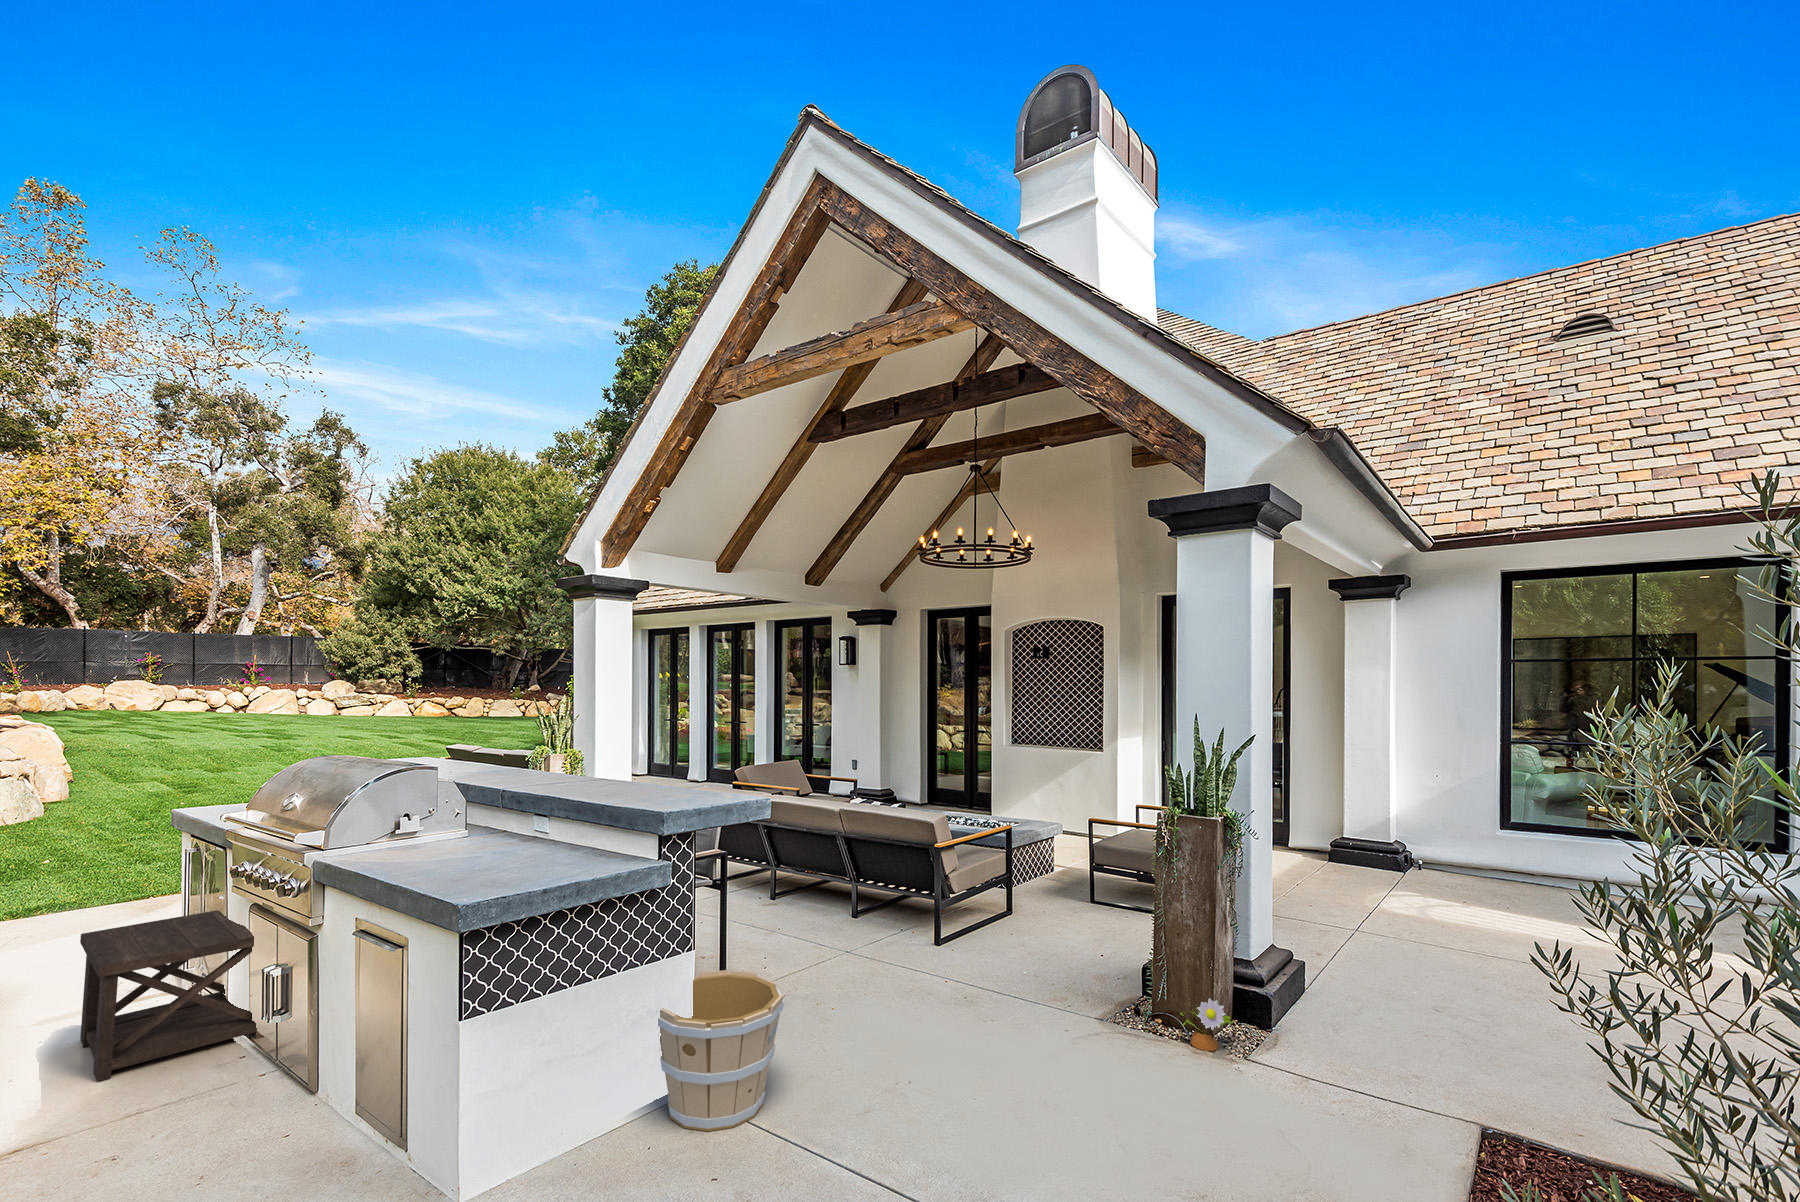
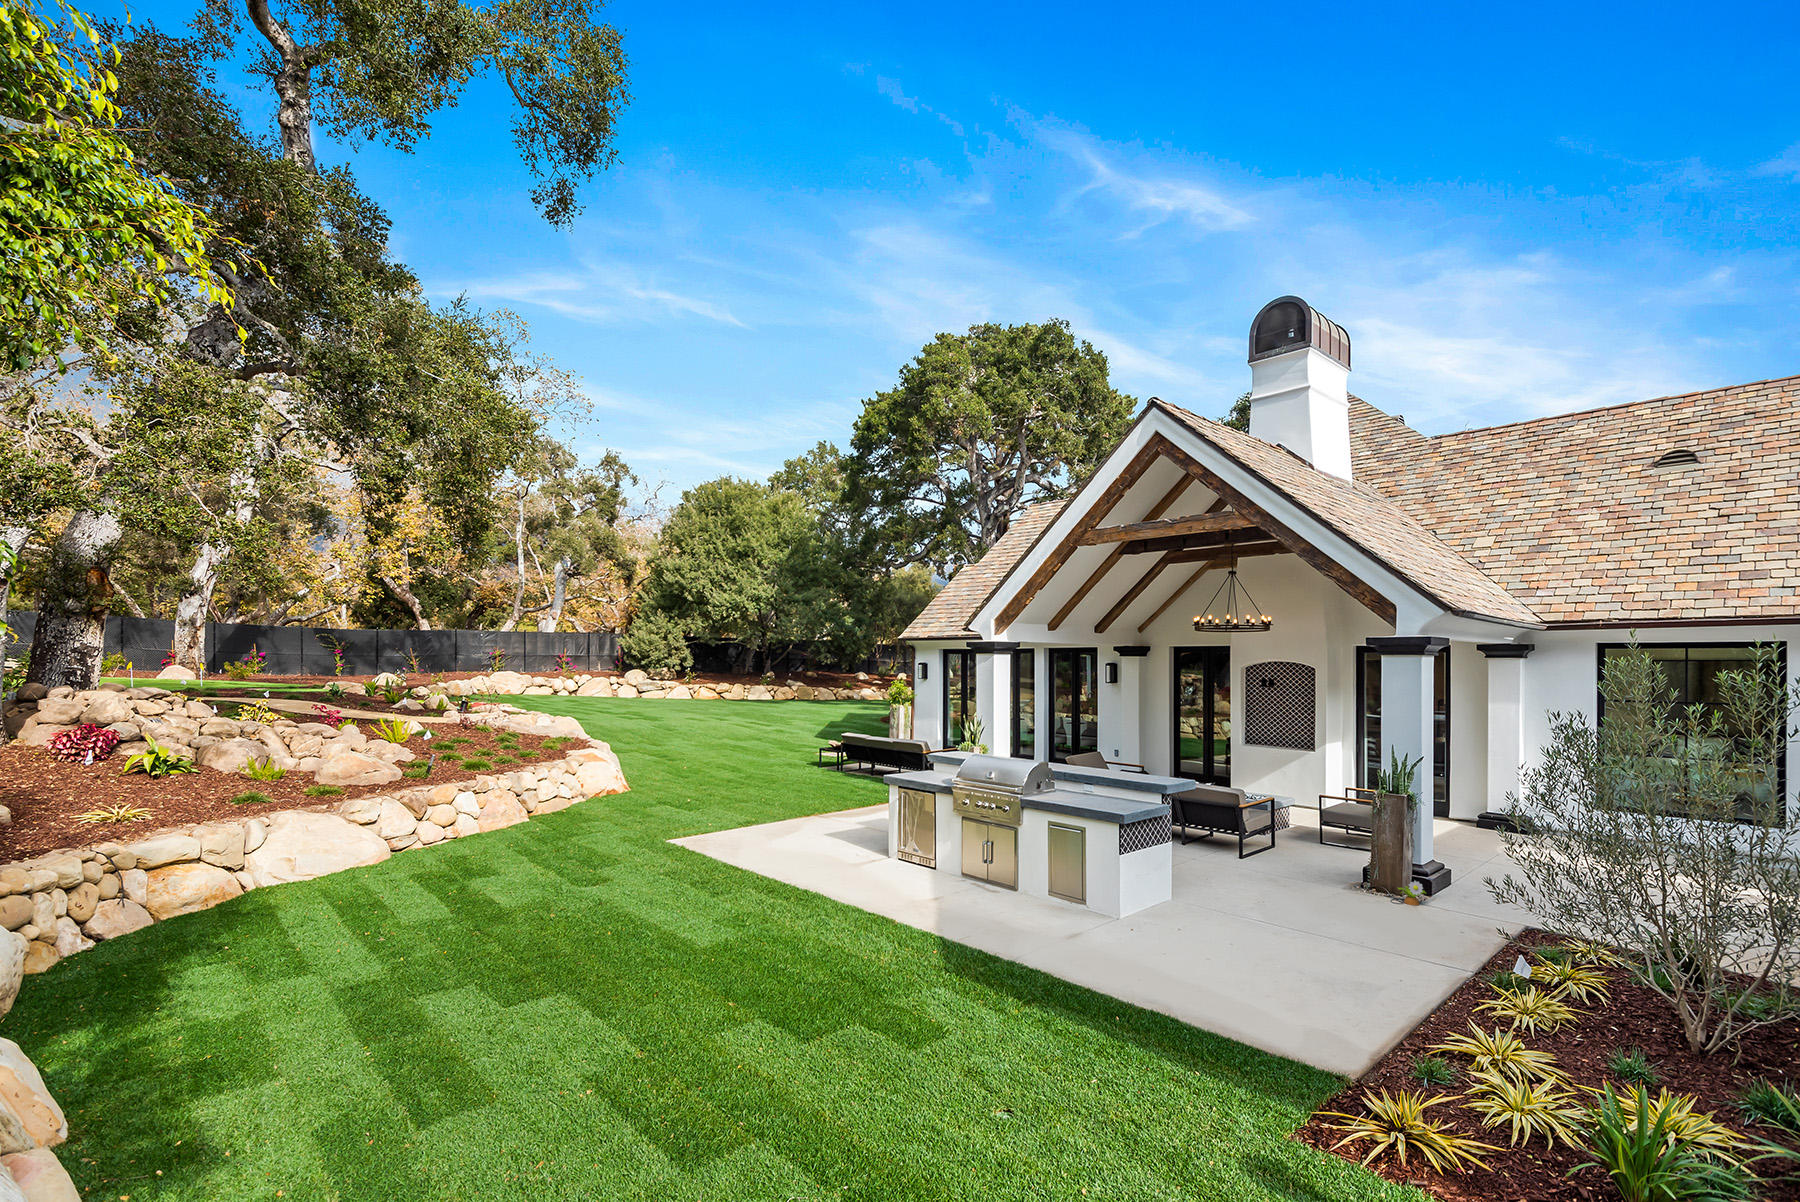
side table: present [80,910,264,1082] -> none [875,821,959,889]
wooden bucket: present [658,970,784,1131] -> none [1162,855,1221,917]

